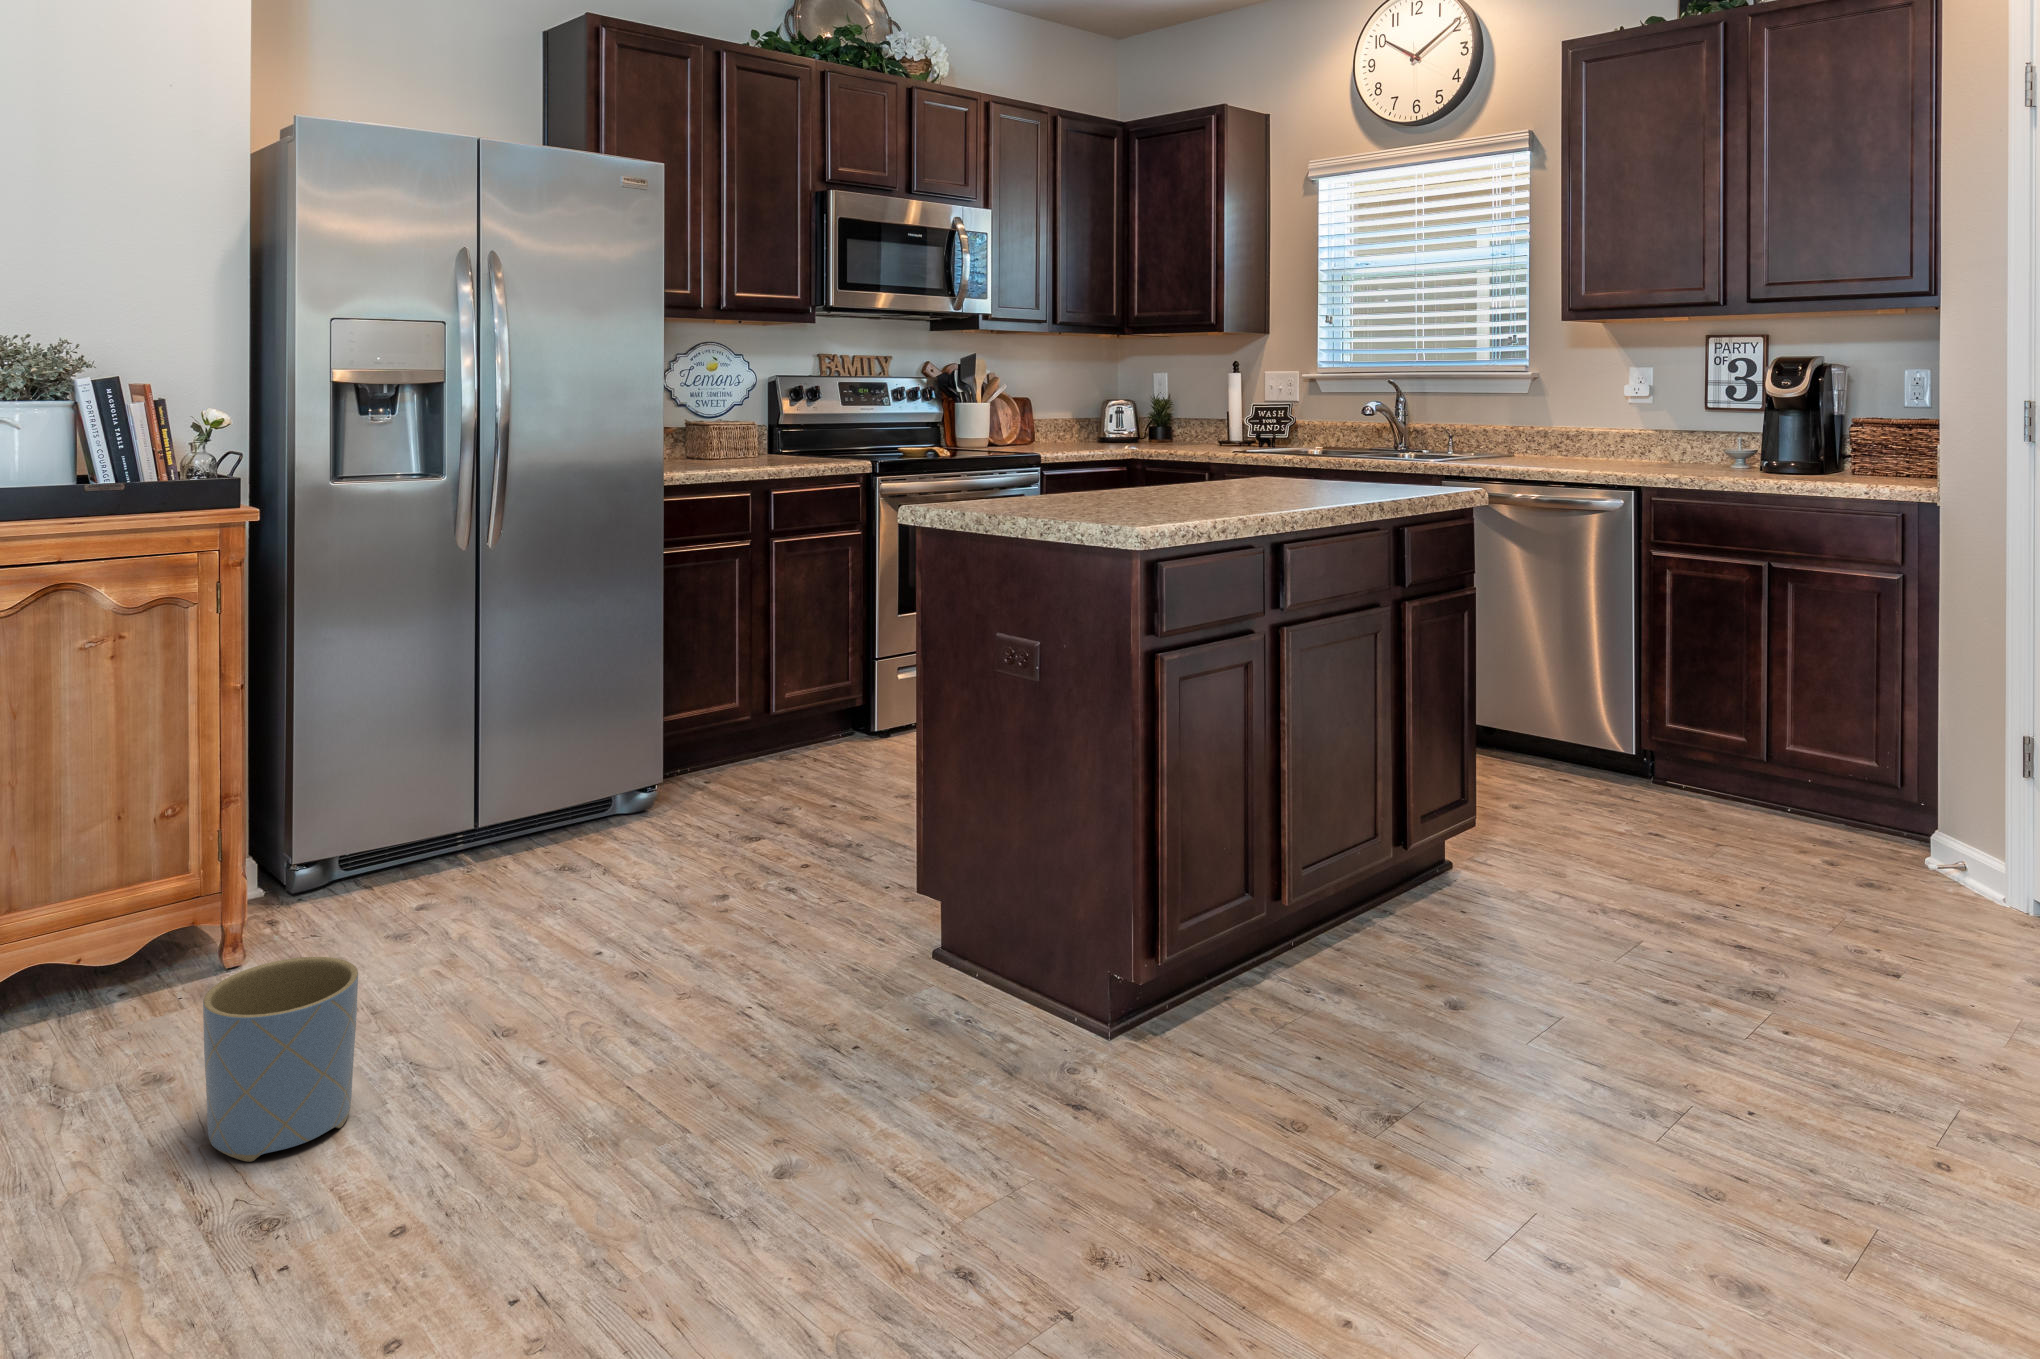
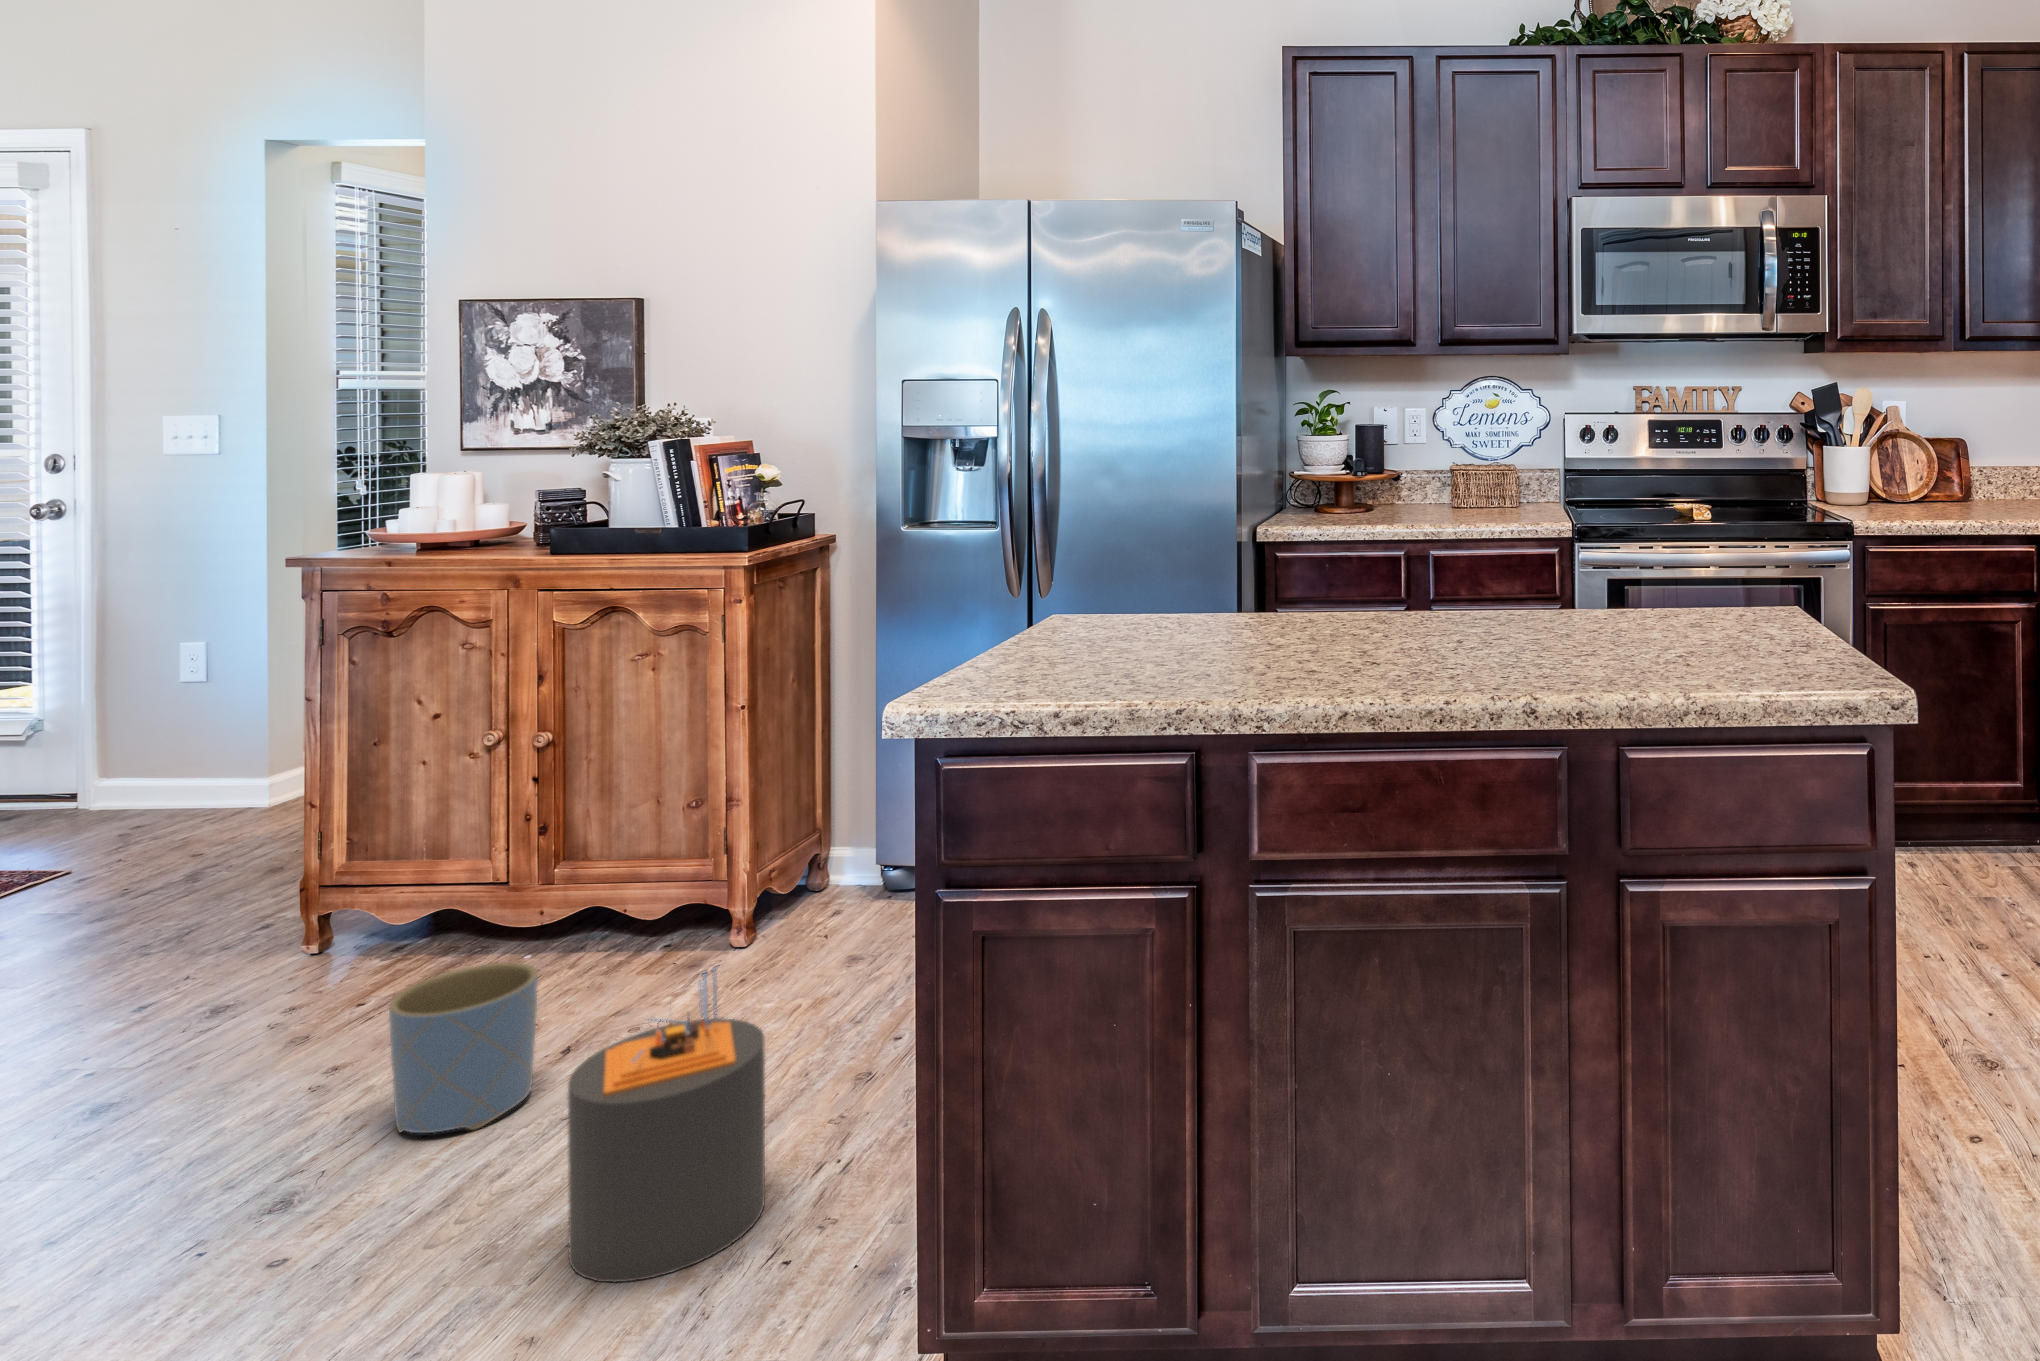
trash can: none [645,835,804,1118] -> present [568,967,765,1282]

